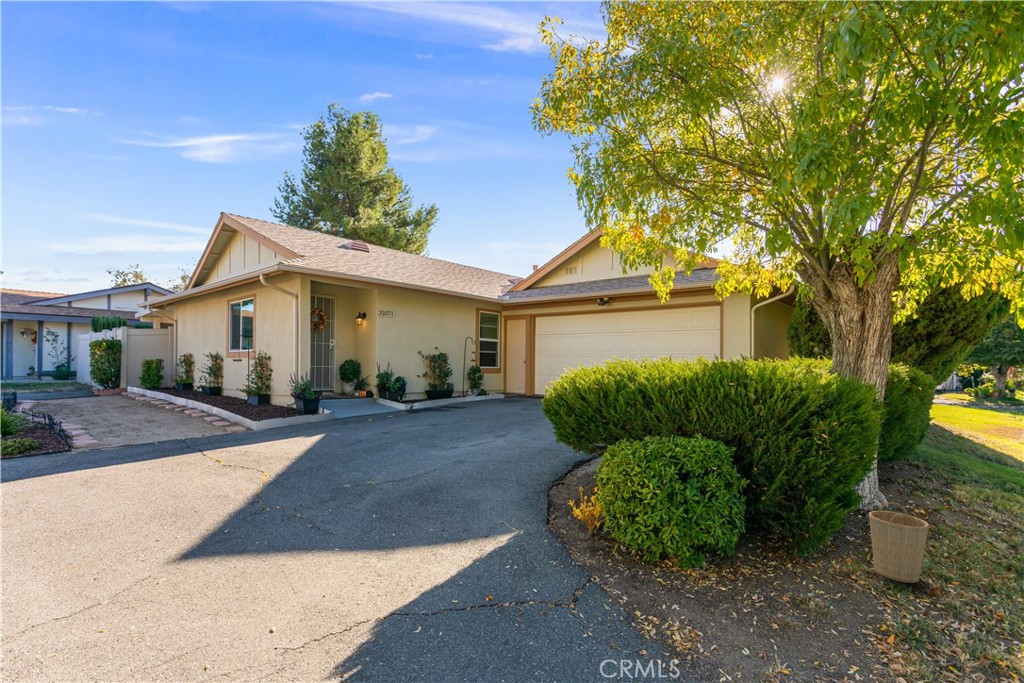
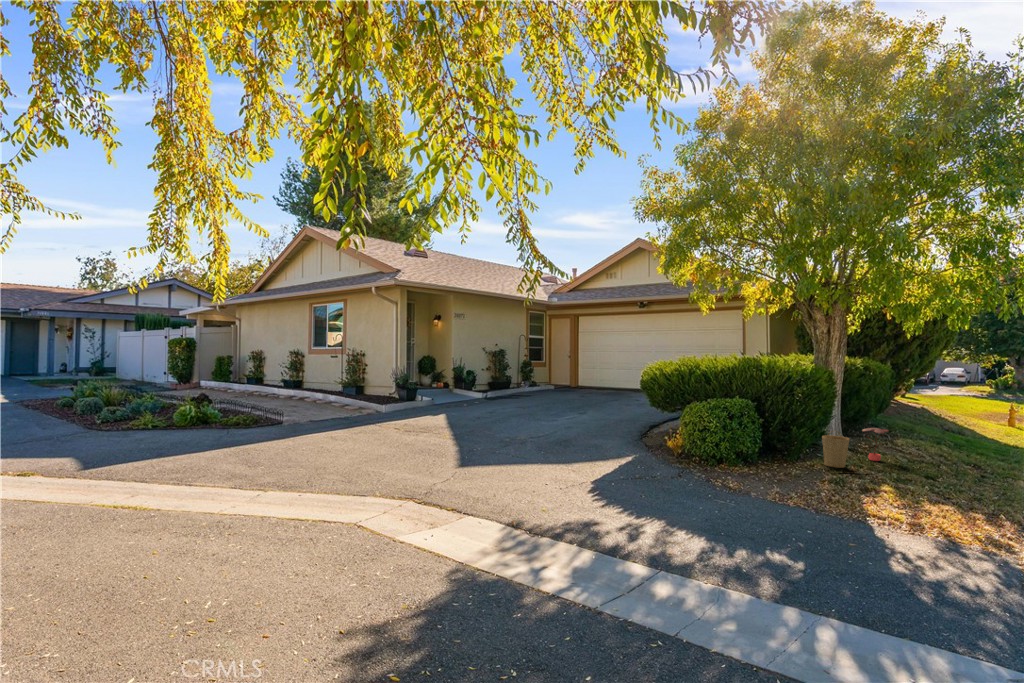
potted plant: none [936,490,989,556] -> present [862,428,888,461]

